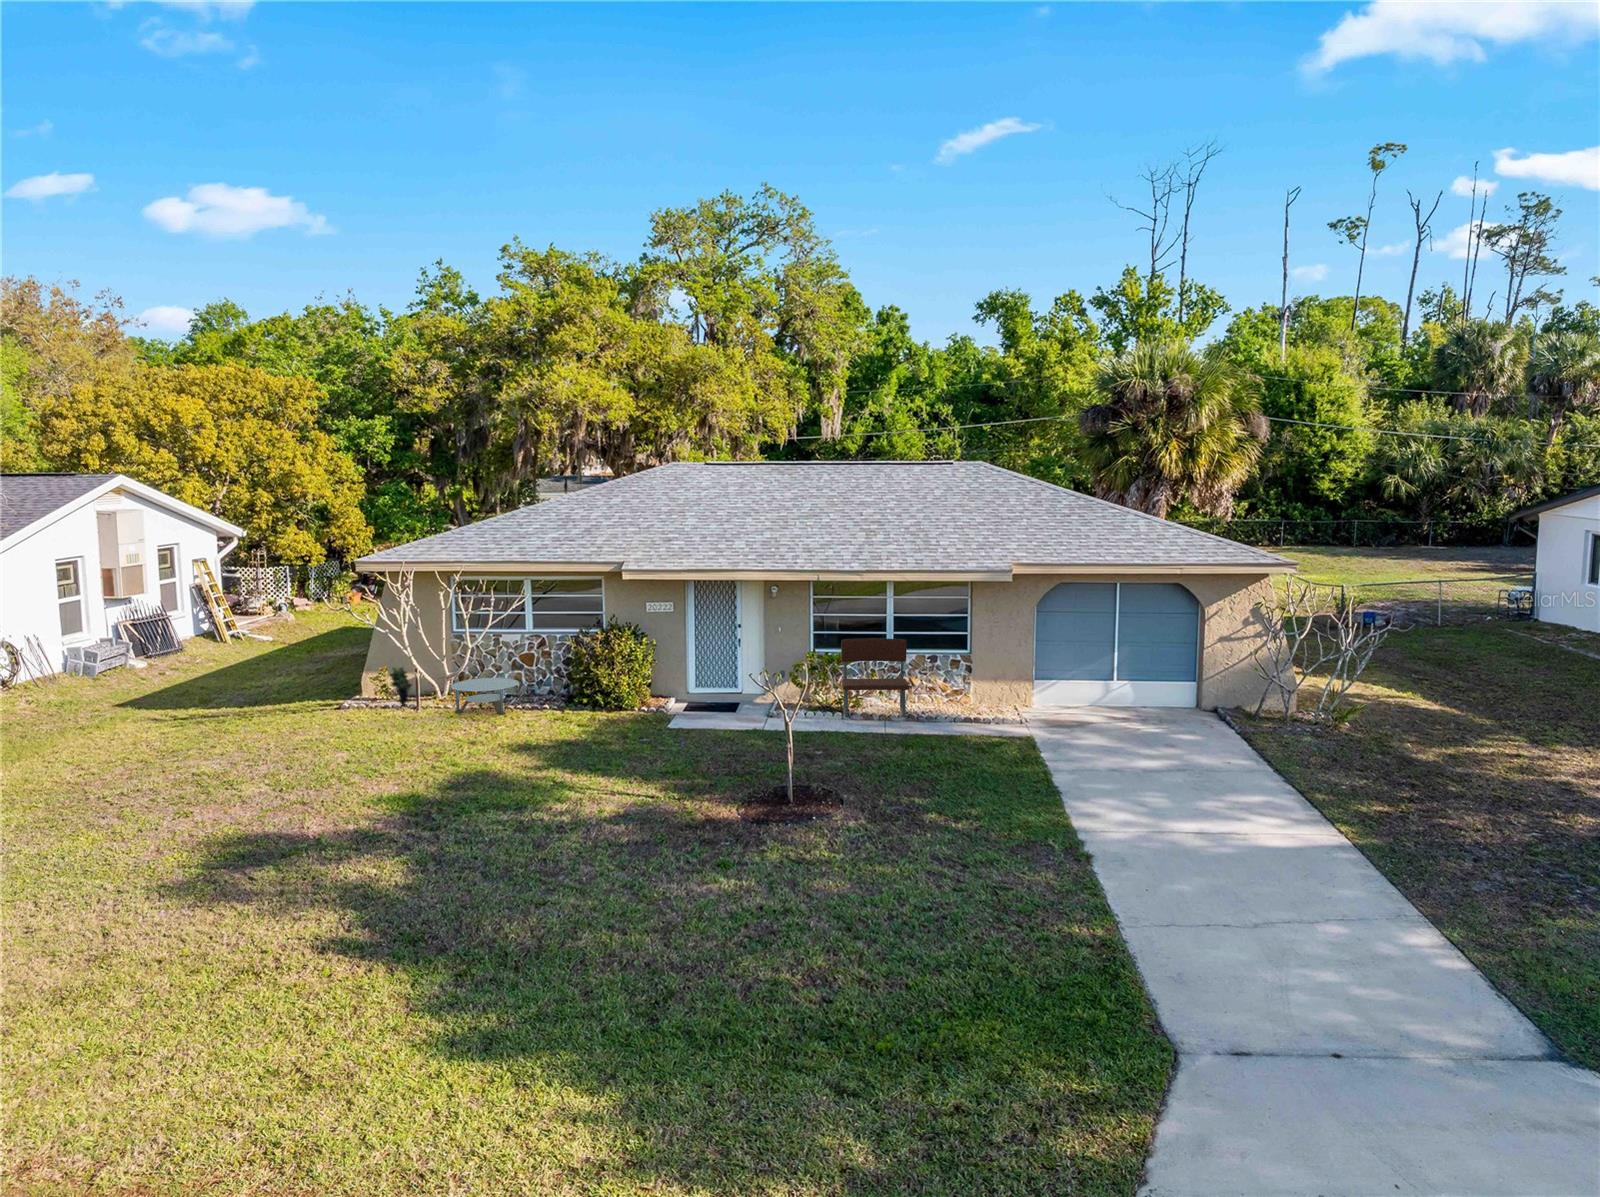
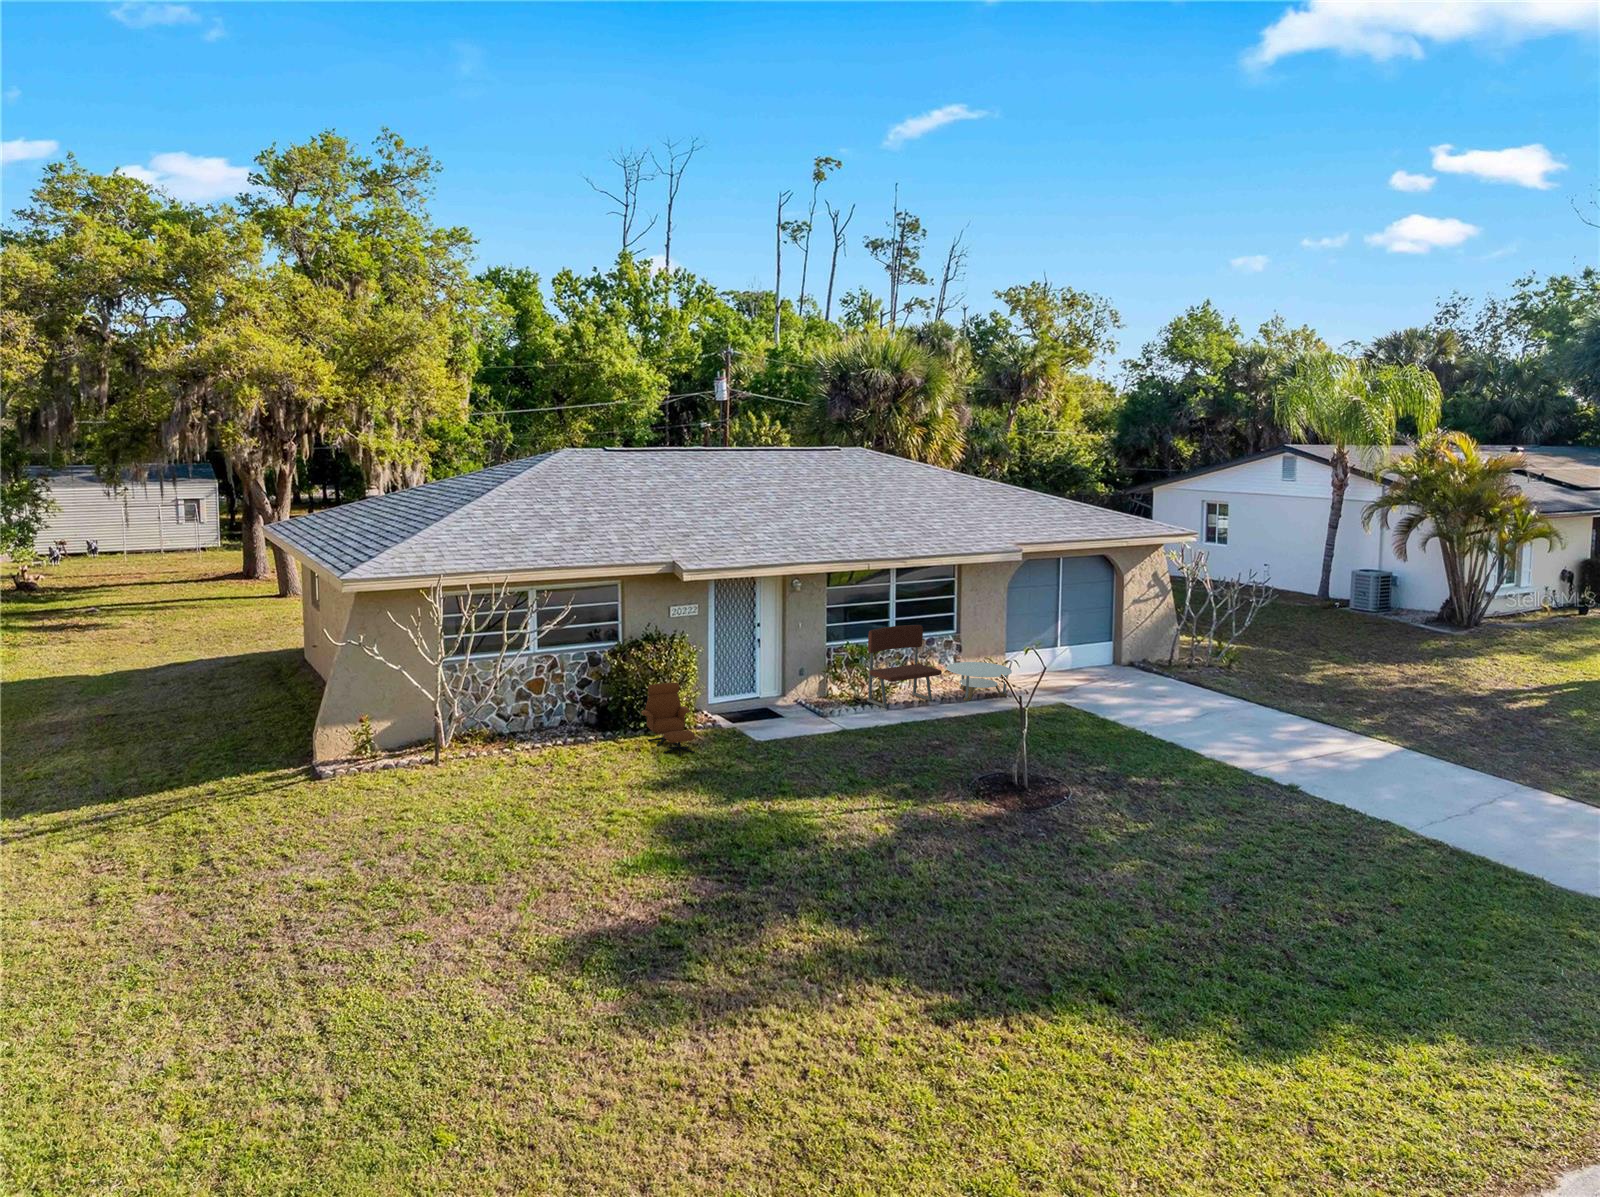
lounge chair: none [580,665,626,728] -> present [641,683,695,756]
potted plant: present [389,667,412,706] -> none [368,712,400,763]
round table: present [451,678,519,714] -> present [946,662,1012,701]

